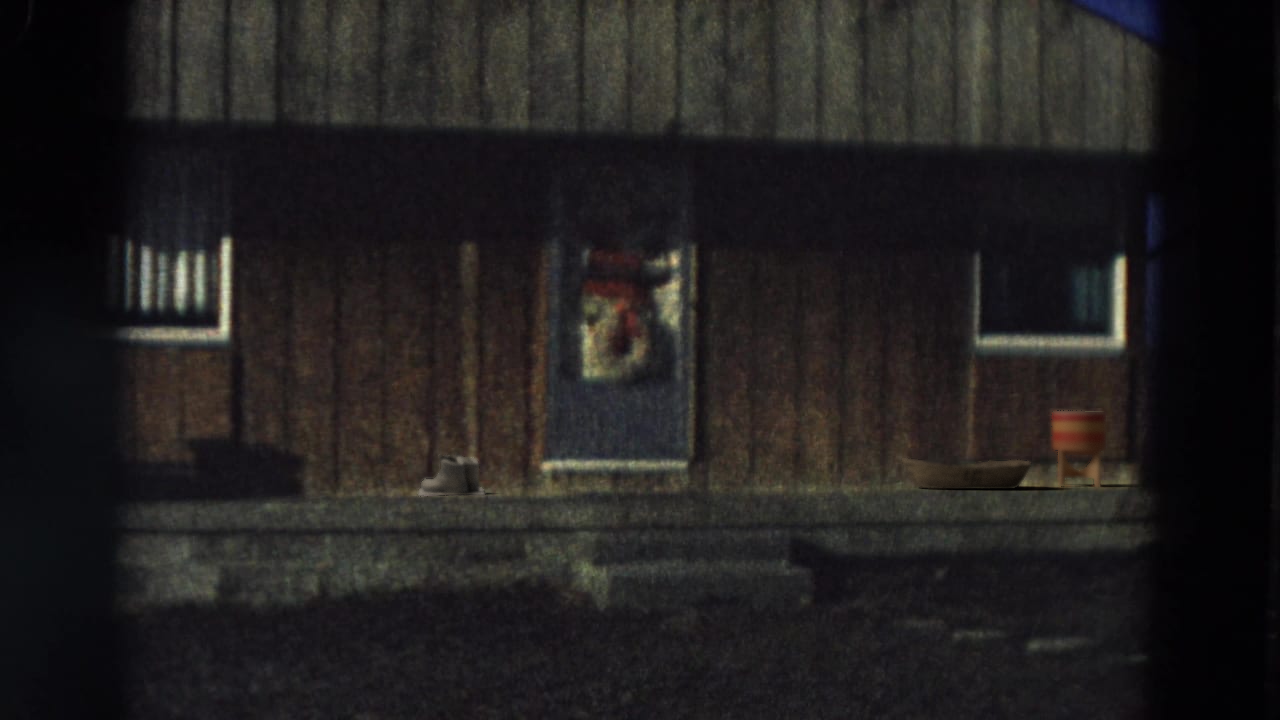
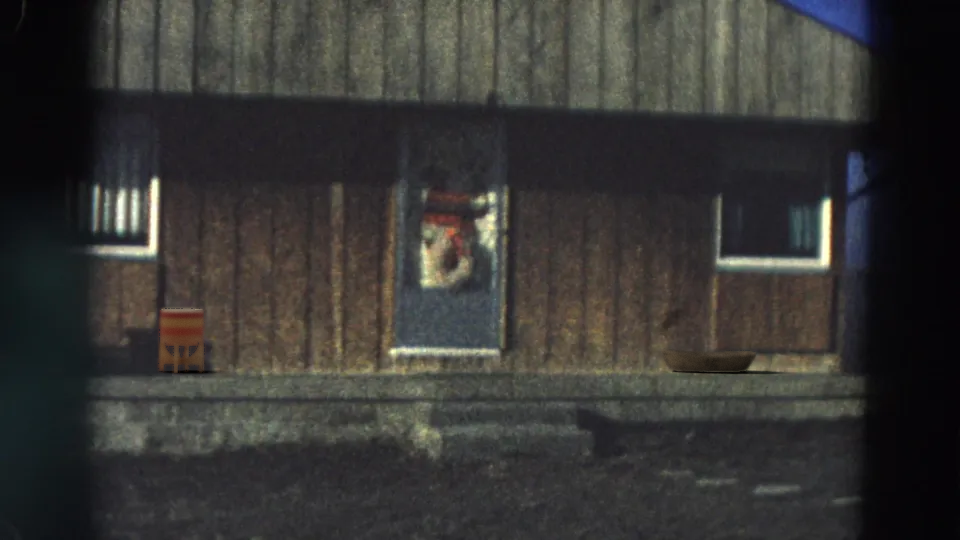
planter: present [1052,411,1106,487] -> present [159,309,204,372]
boots: present [419,453,485,496] -> none [299,342,349,374]

